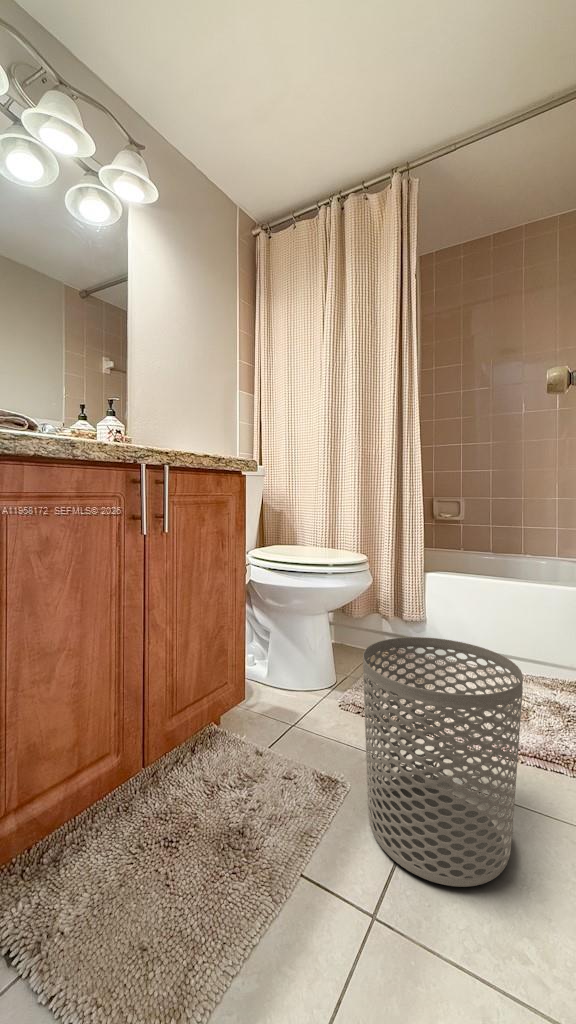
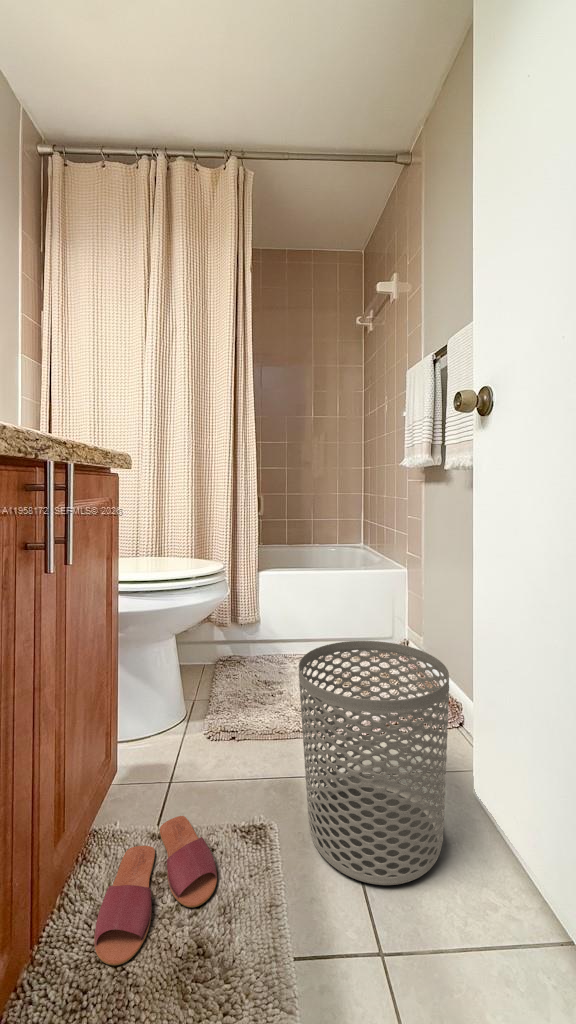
slippers: none [188,747,285,812] -> present [94,816,217,965]

